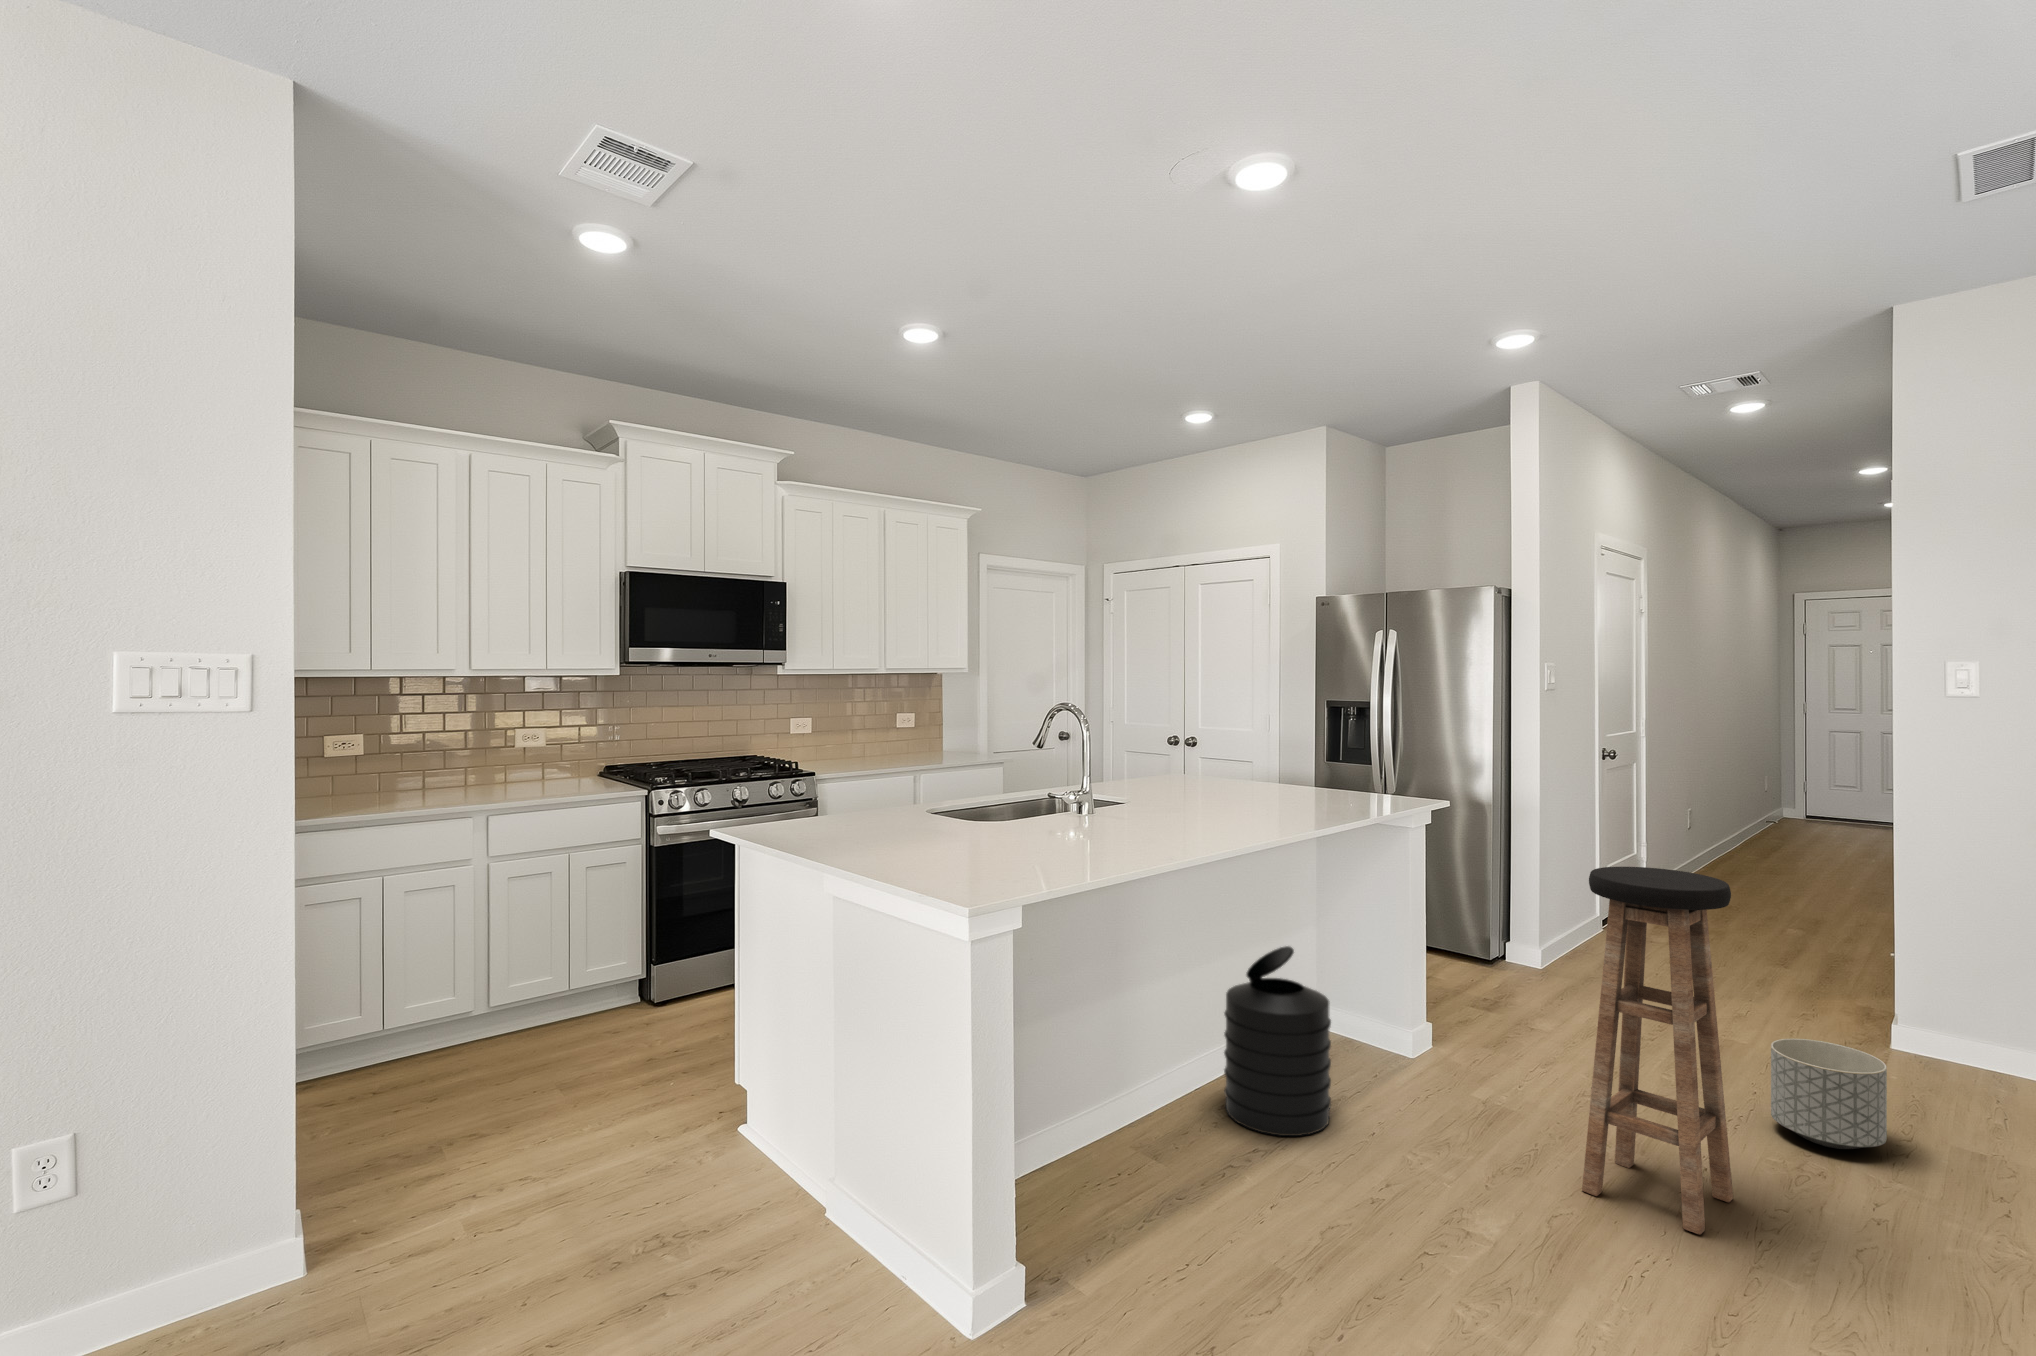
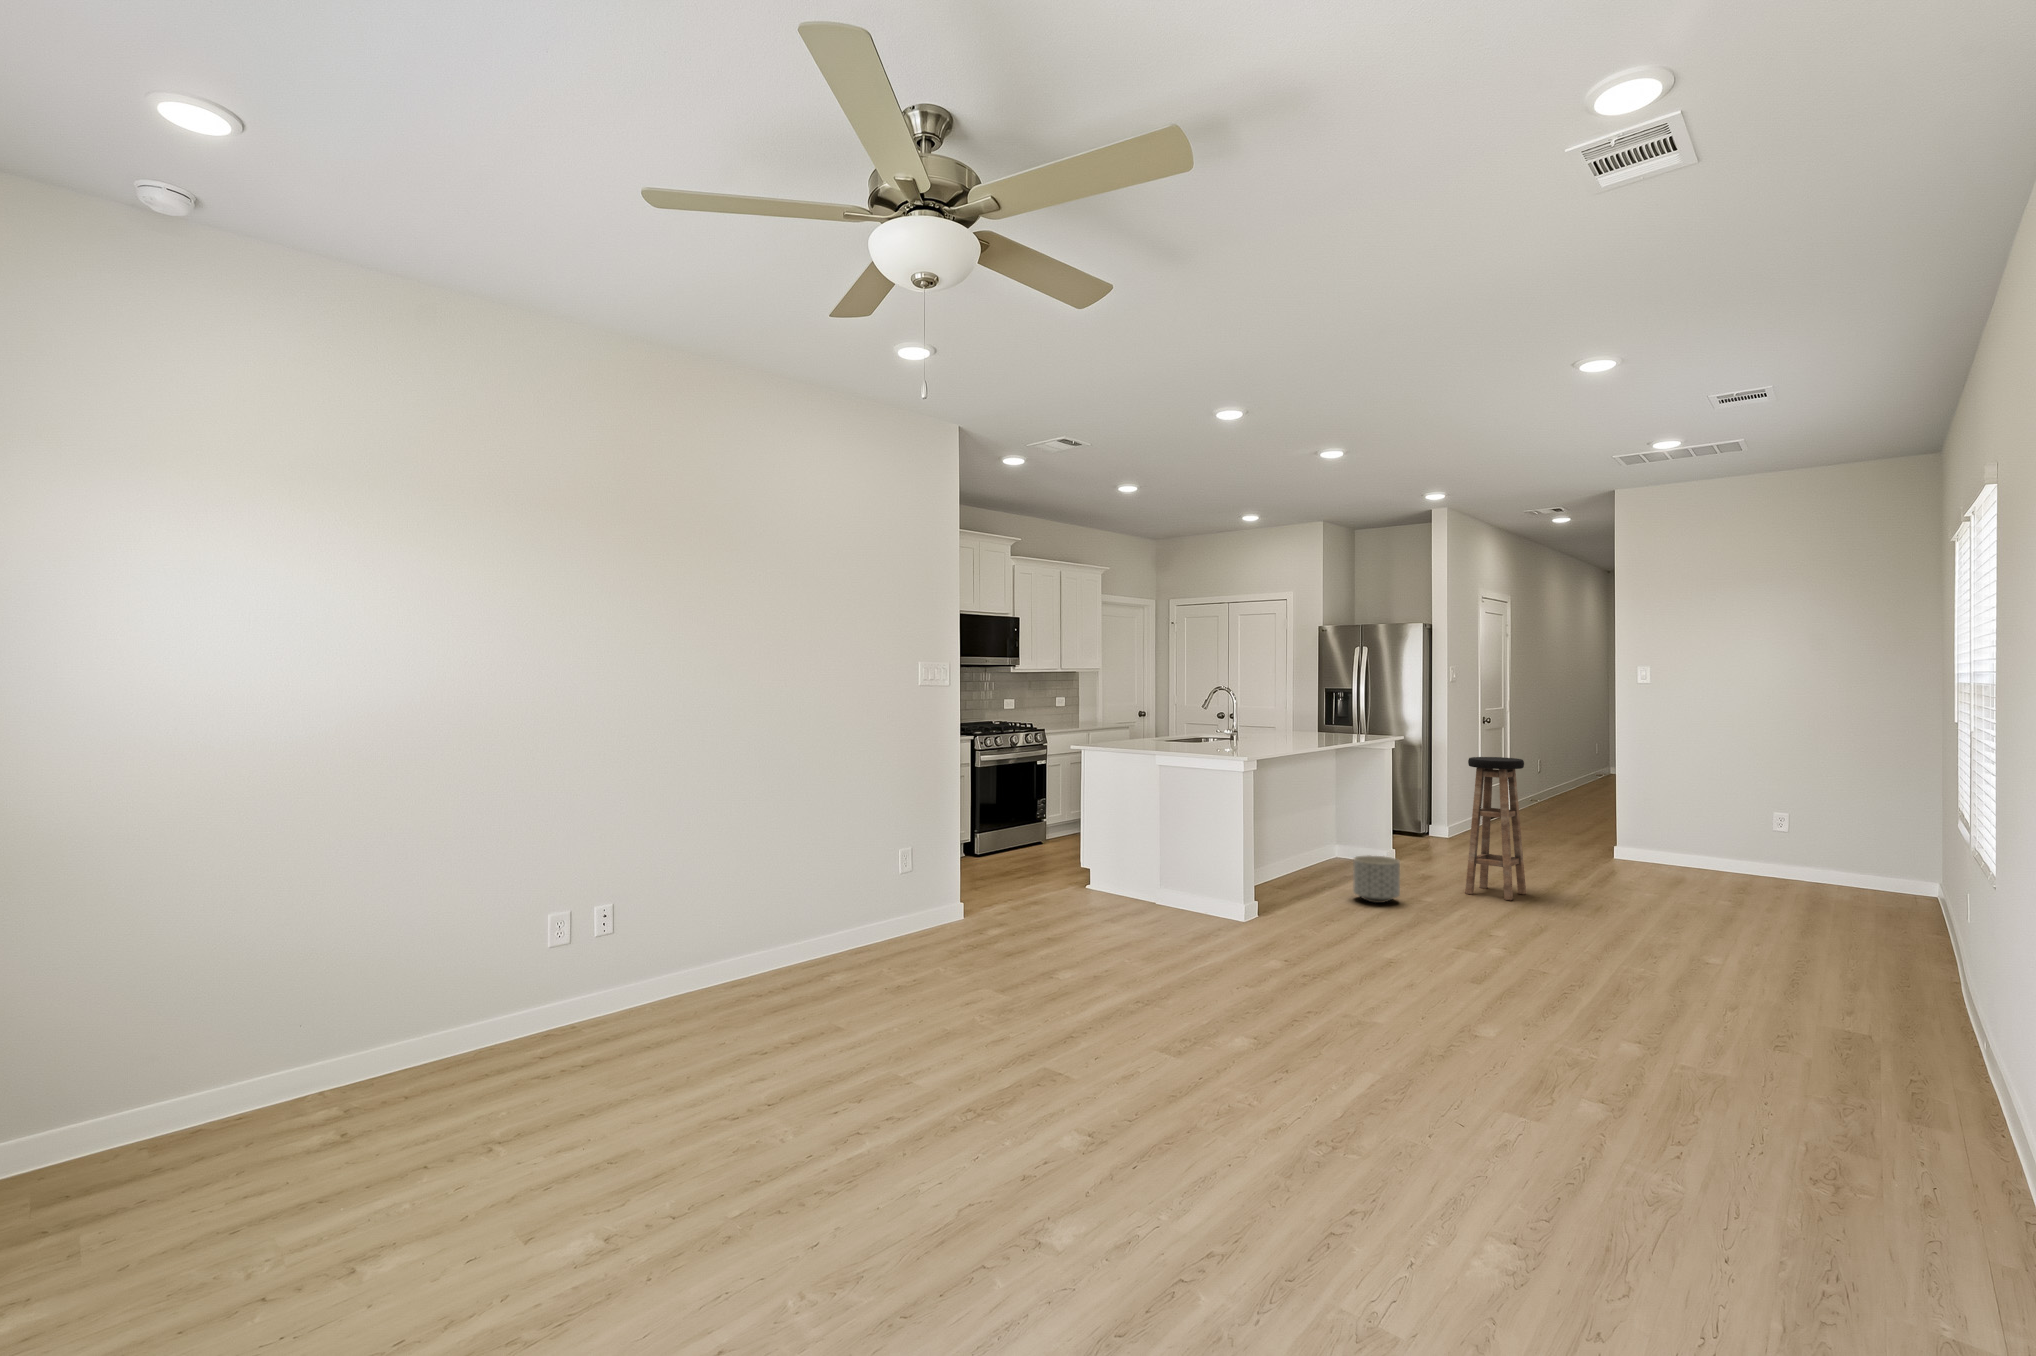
trash can: present [1224,946,1331,1136] -> none [1304,801,1354,884]
planter: present [1771,1039,1887,1149] -> present [1353,855,1400,903]

